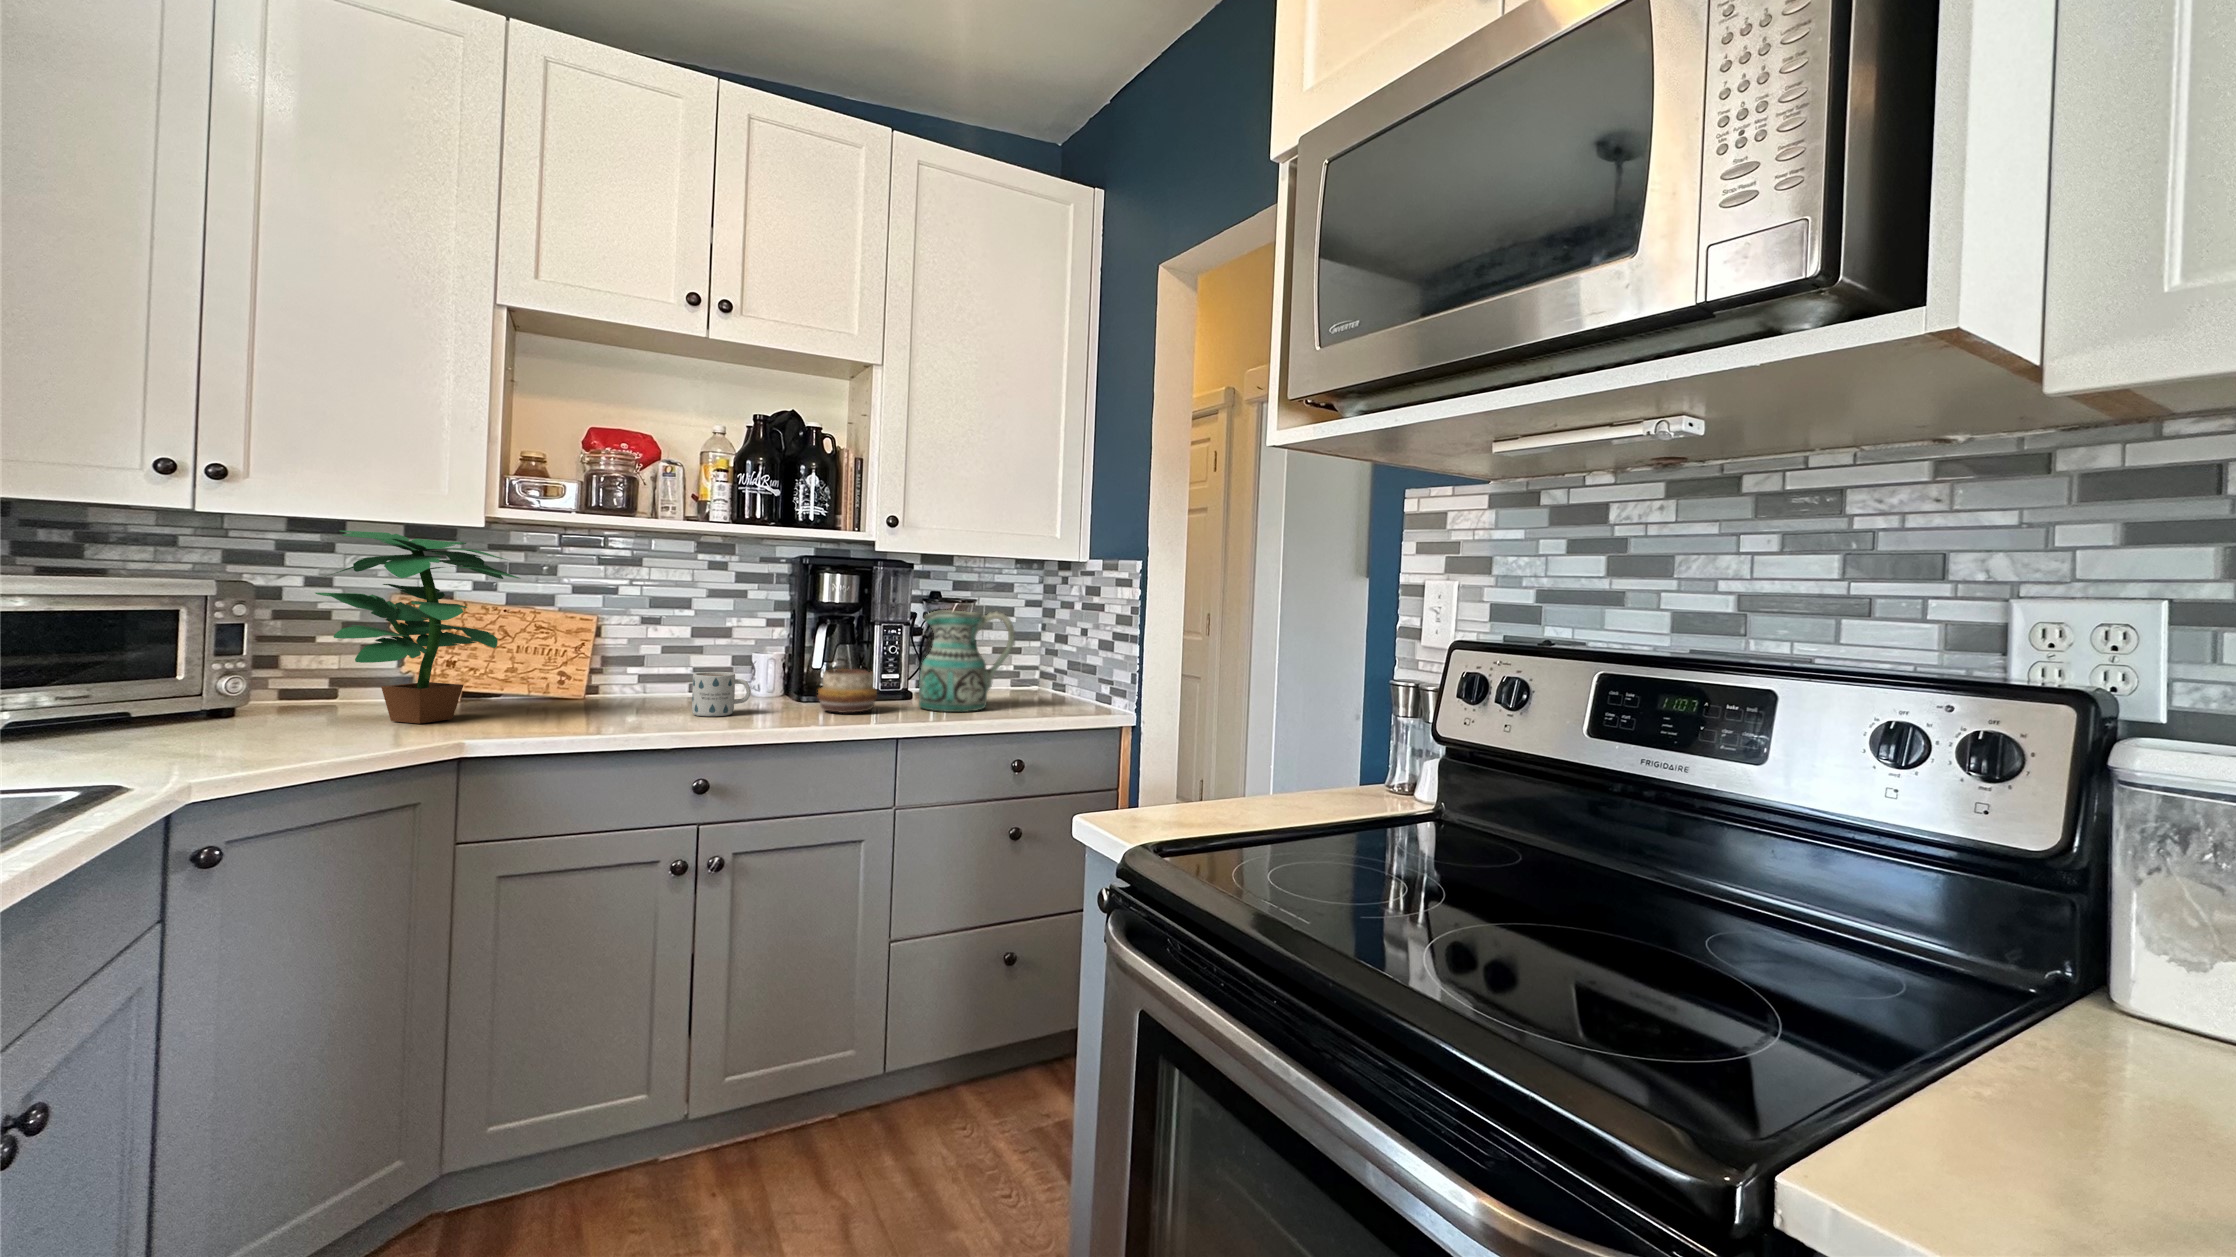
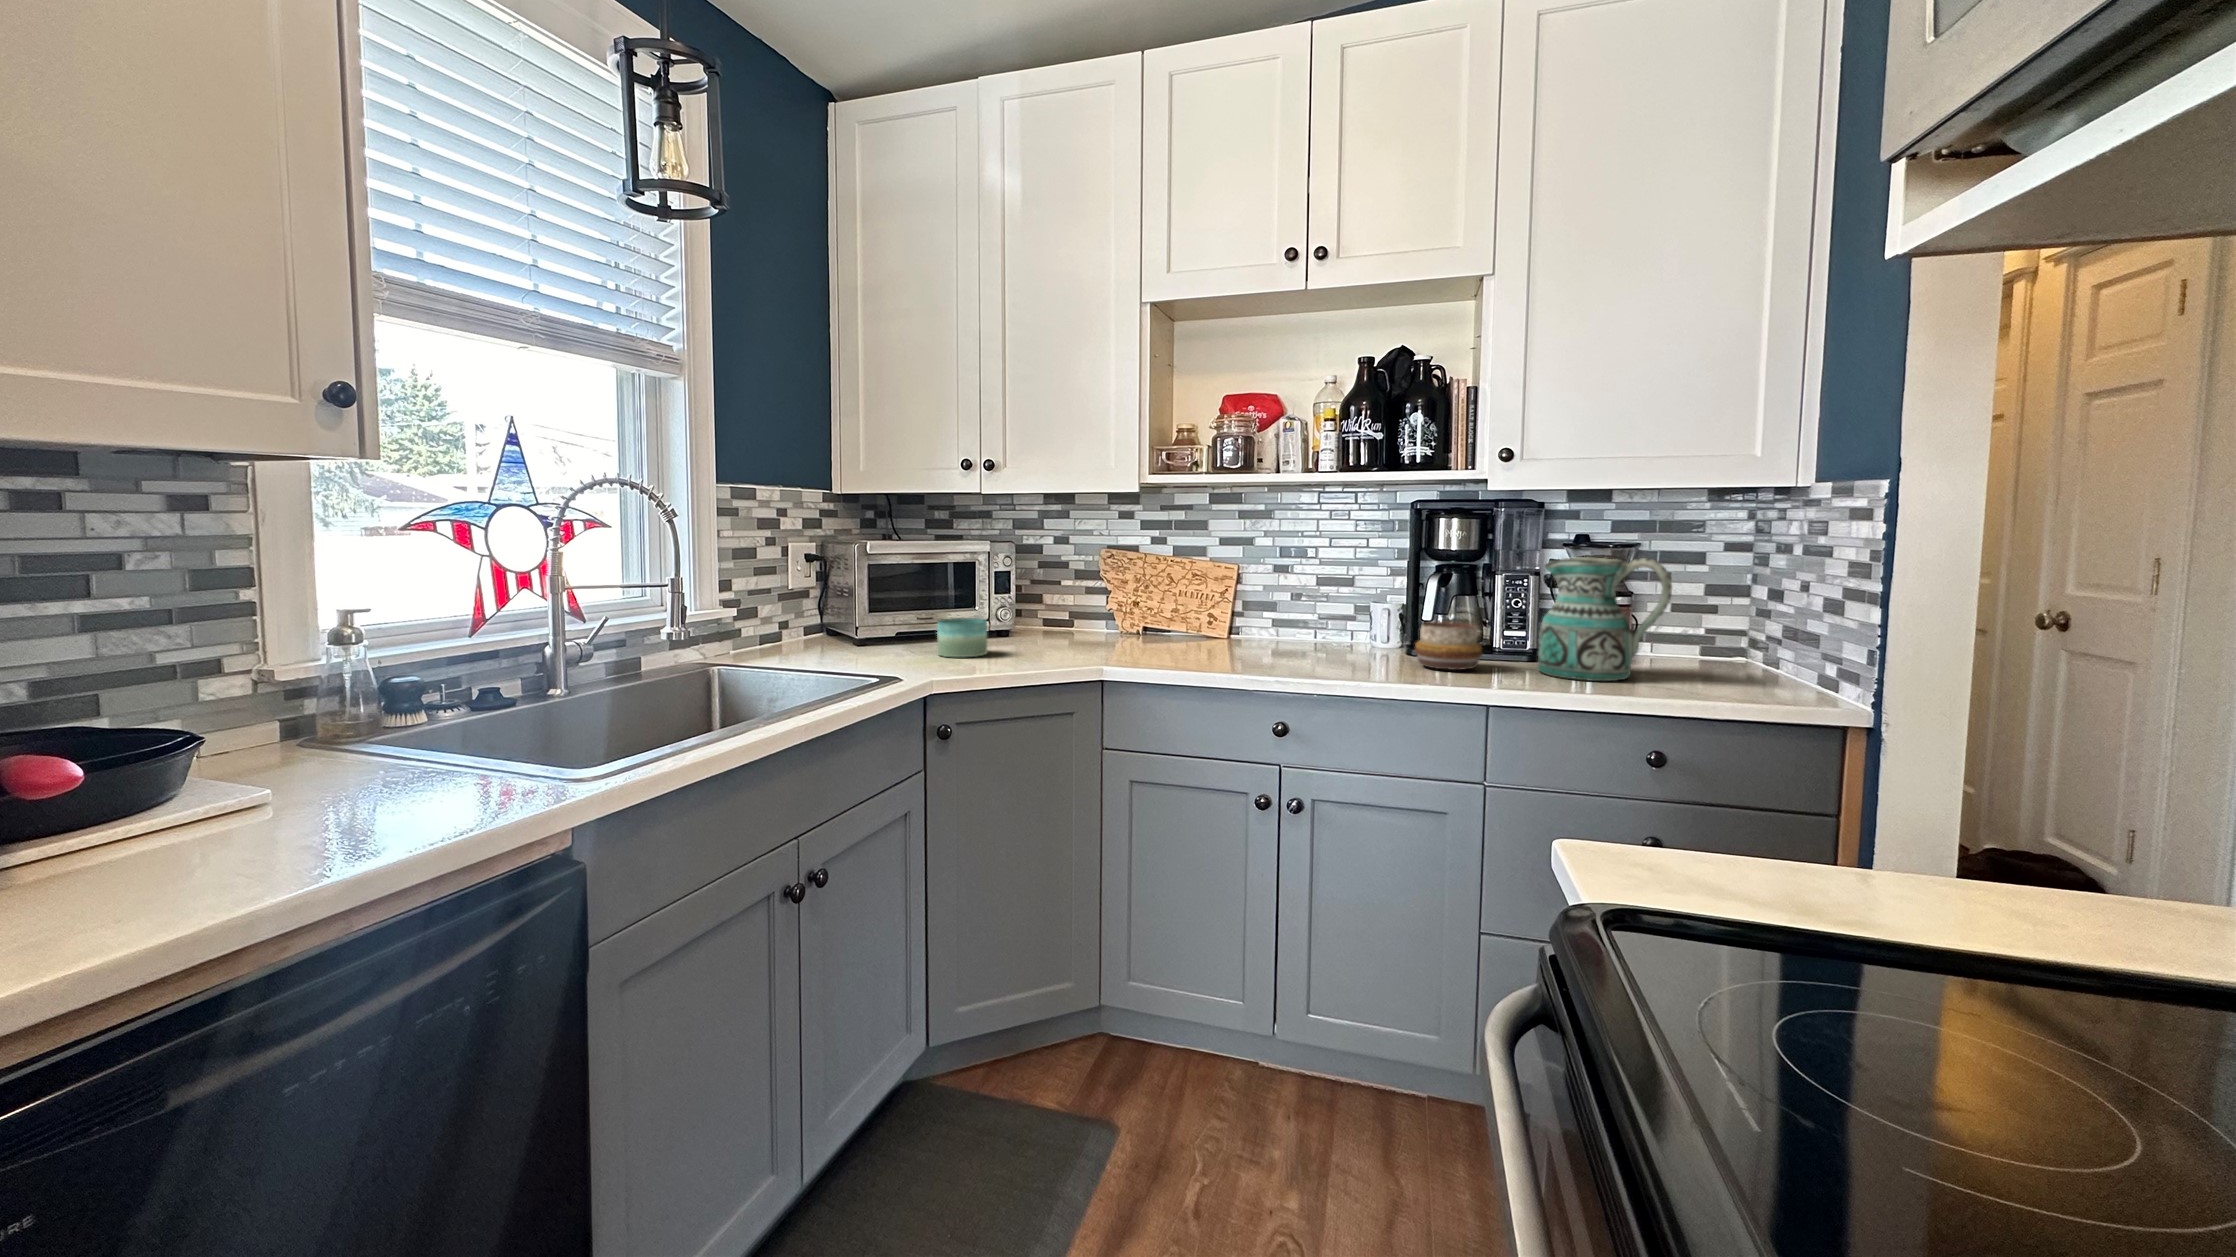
potted plant: present [316,530,520,724] -> none [1036,502,1157,648]
mug: present [692,672,751,716] -> none [1293,619,1345,662]
candle: none [142,694,247,754] -> present [937,618,987,657]

